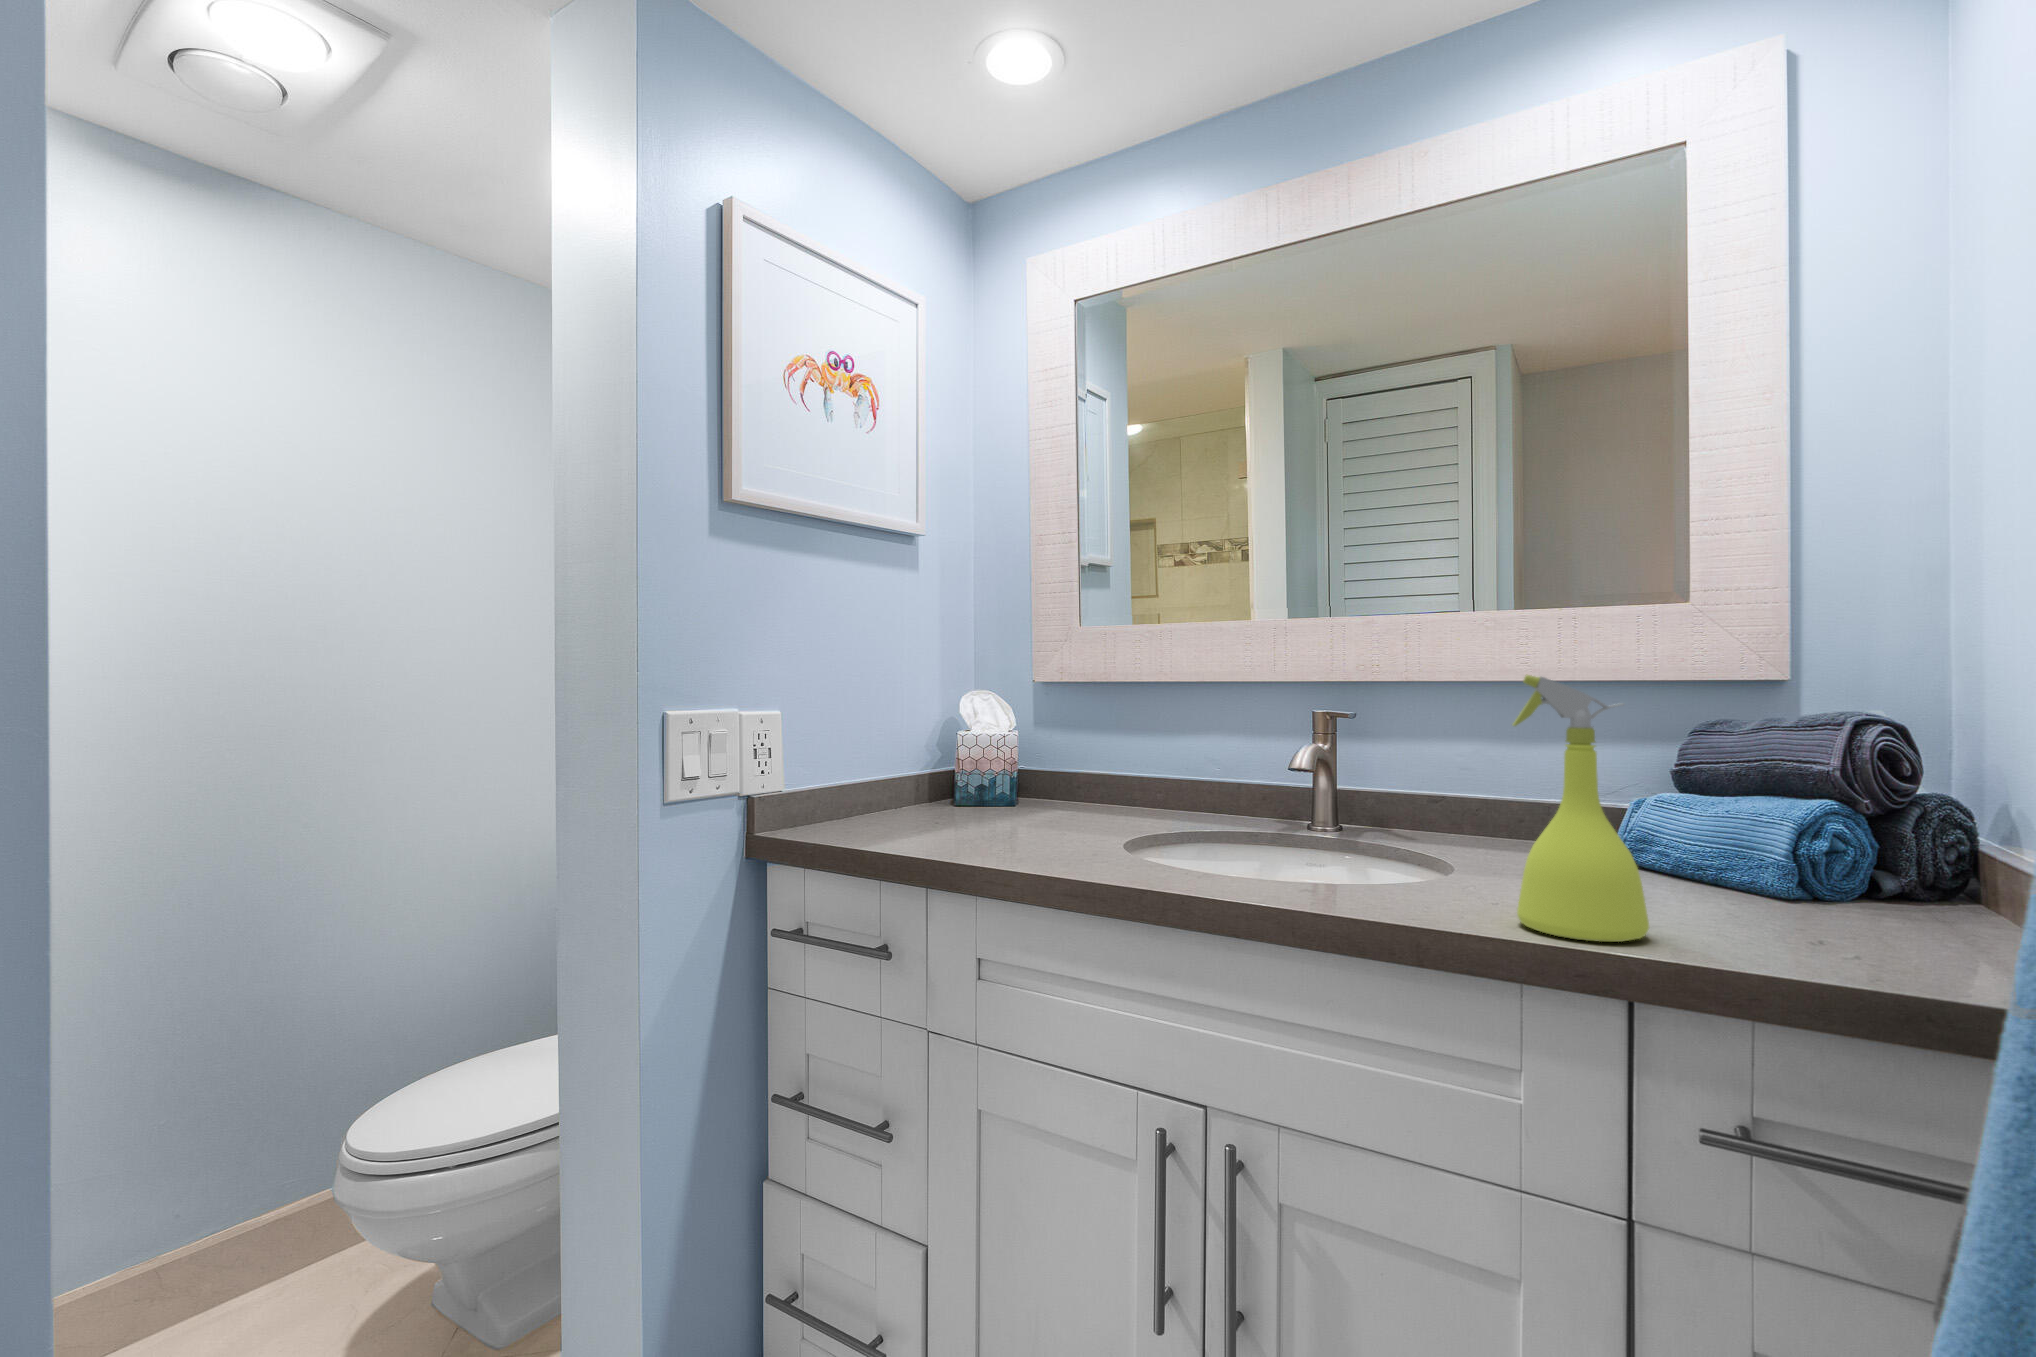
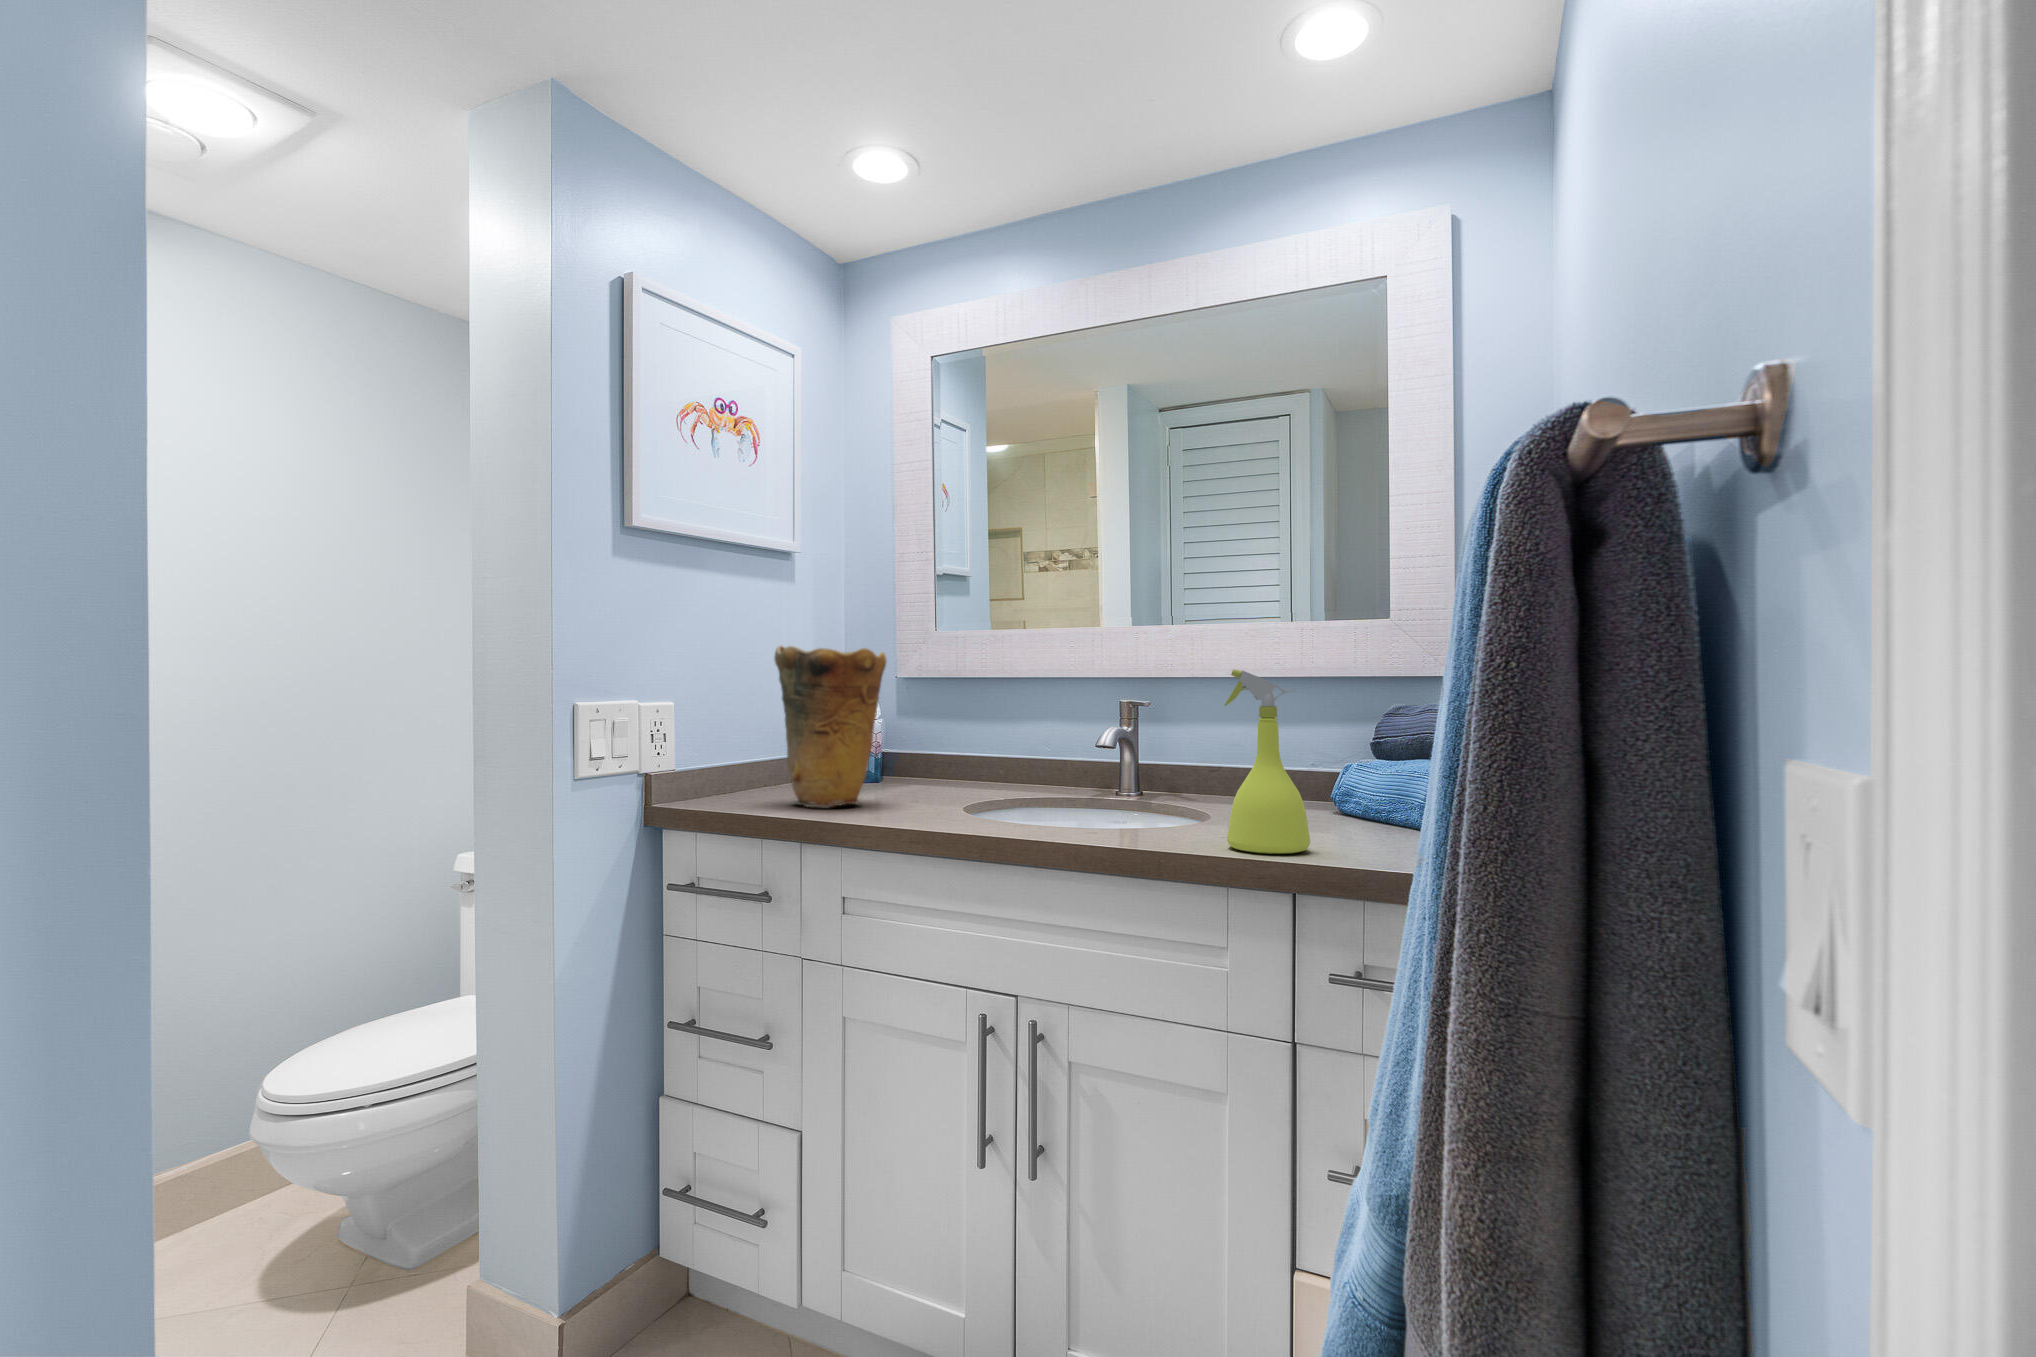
vase: none [895,644,1029,841] -> present [774,646,886,808]

